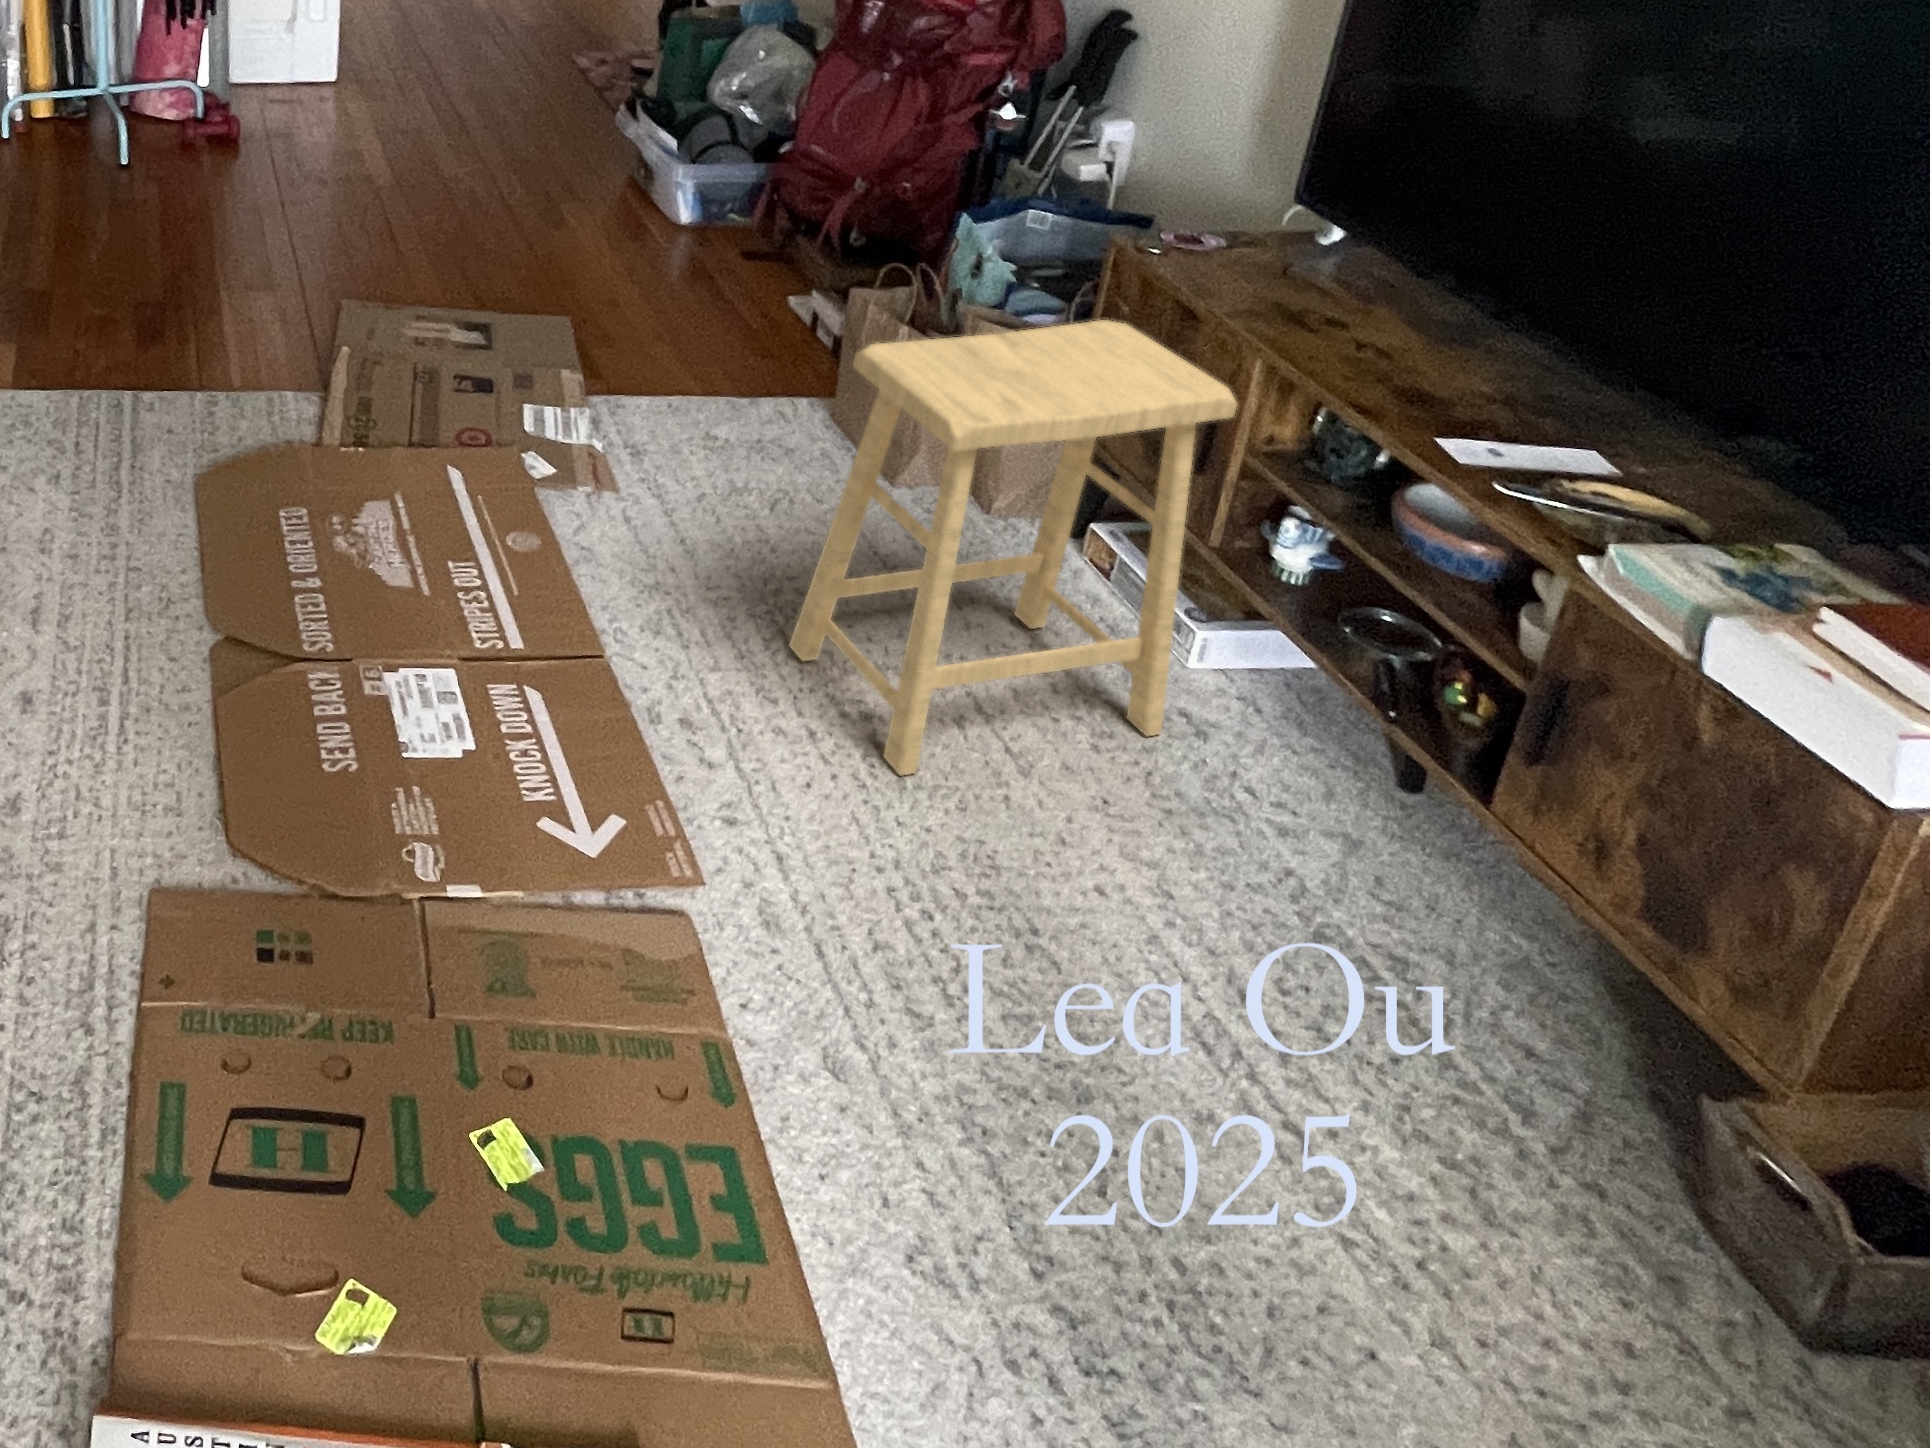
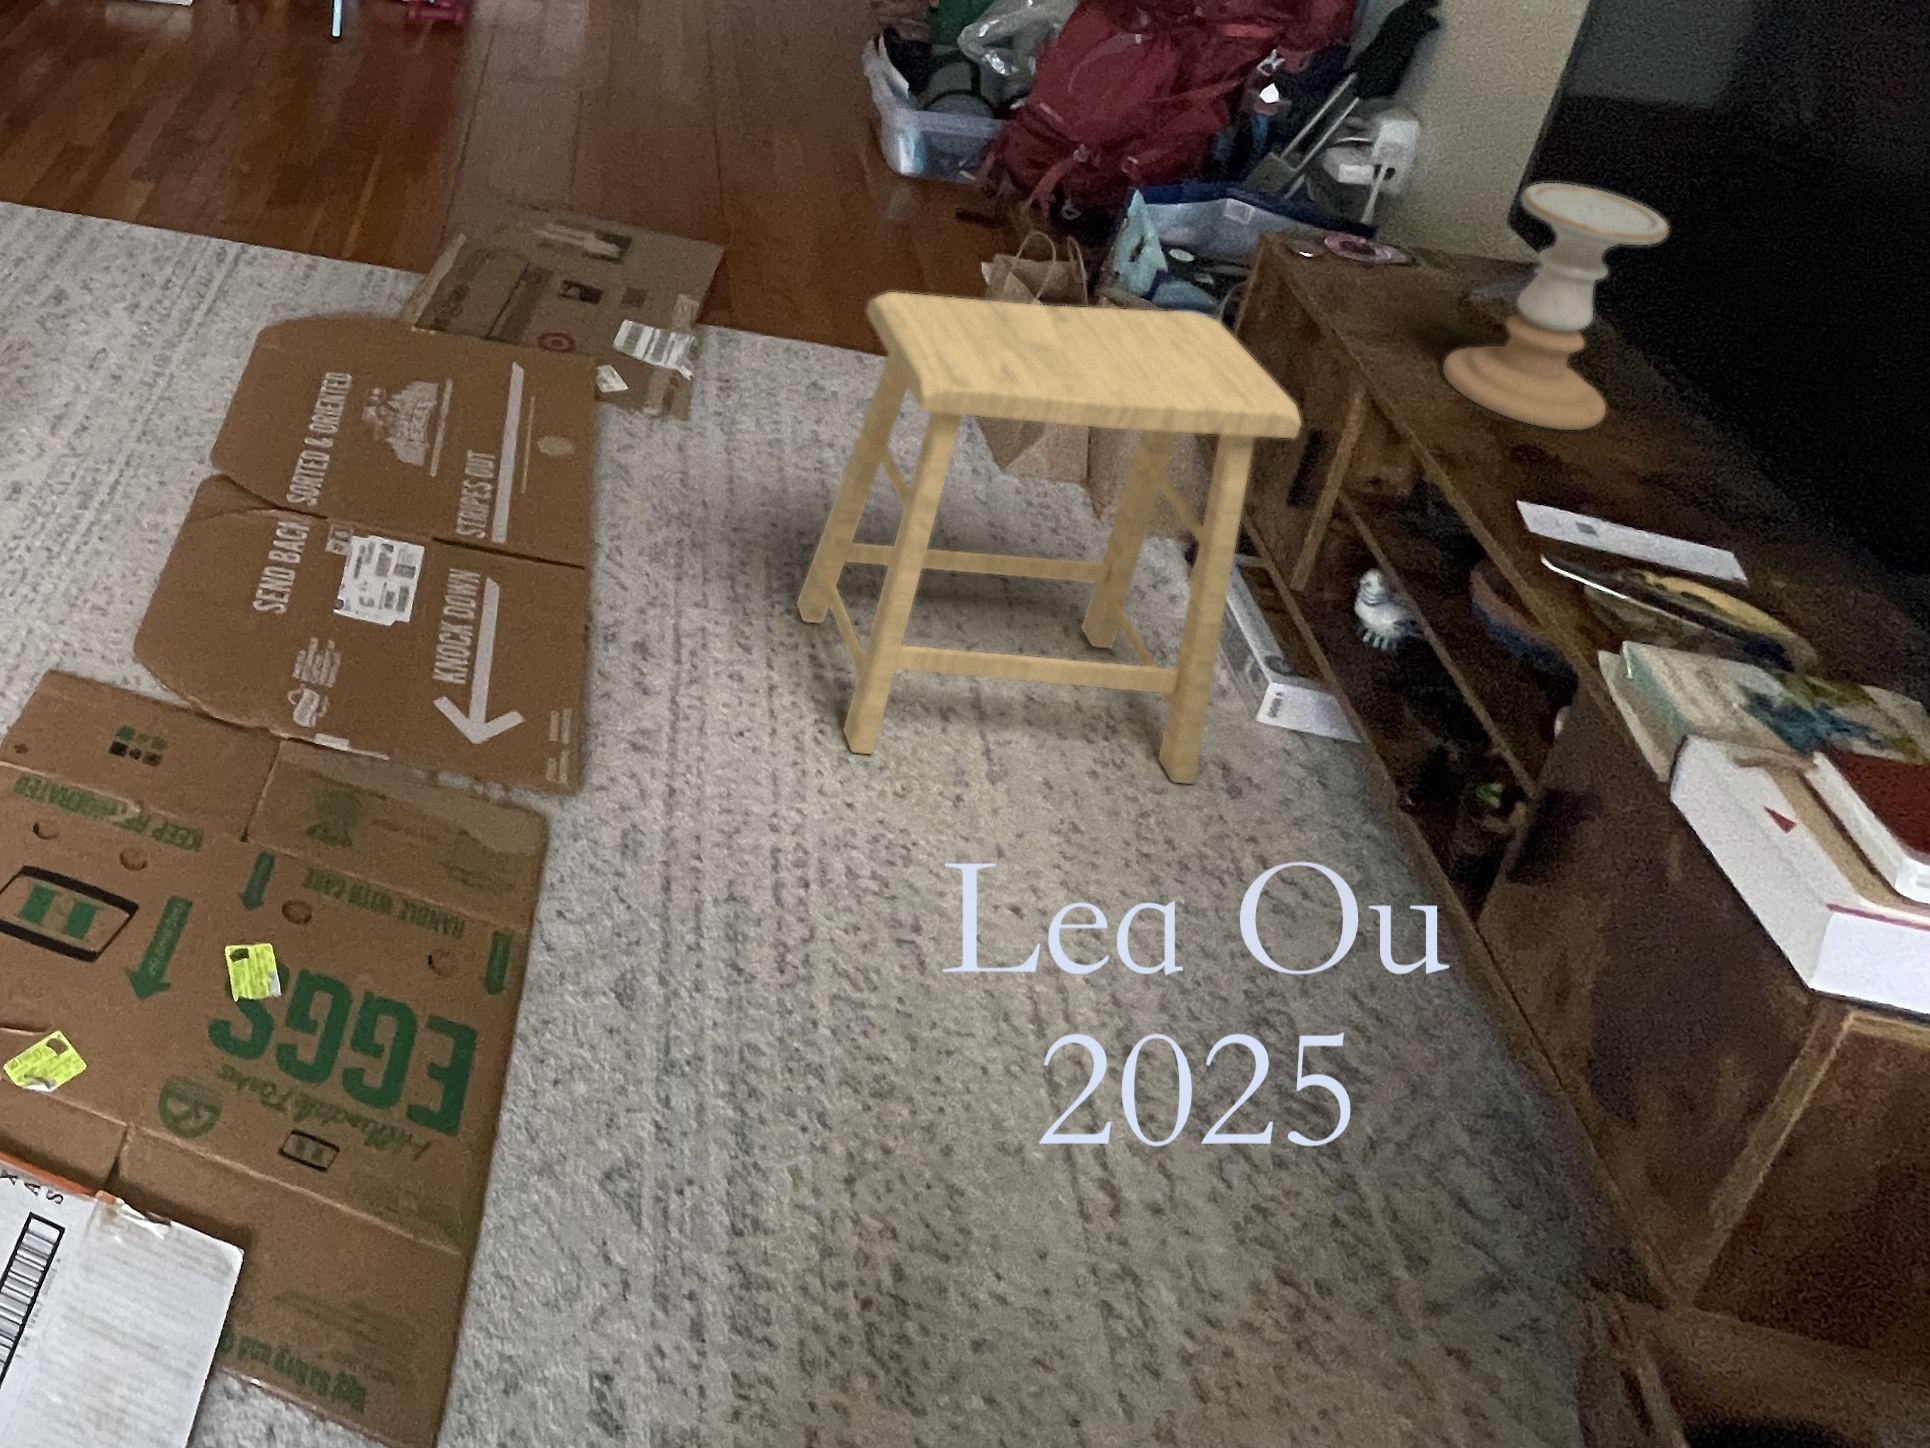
candle holder: none [1316,168,1492,374] -> present [1443,183,1669,430]

